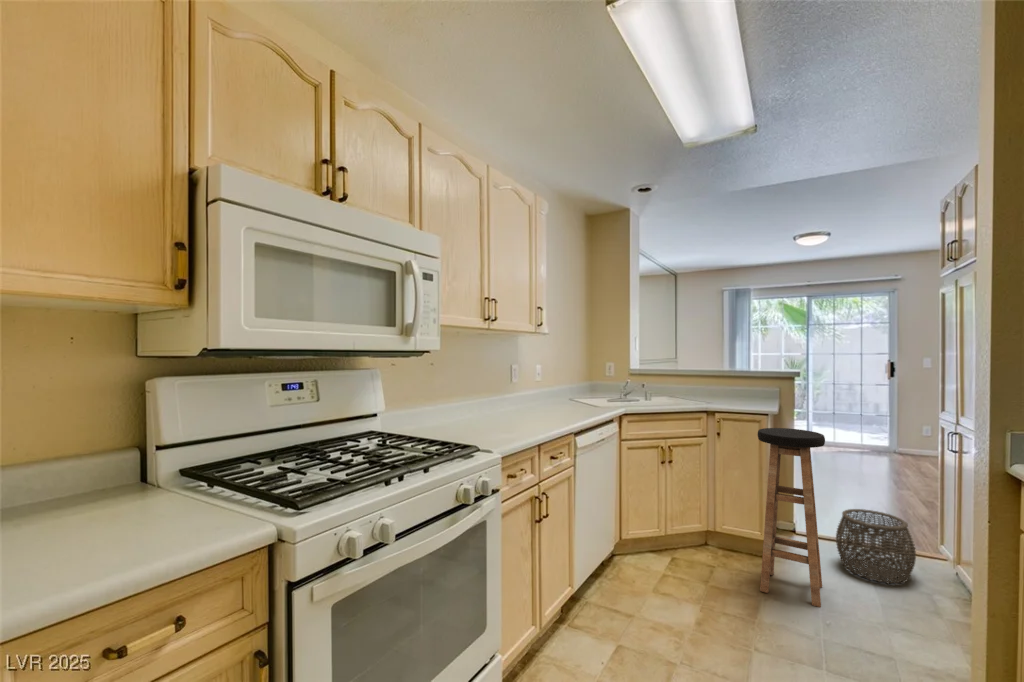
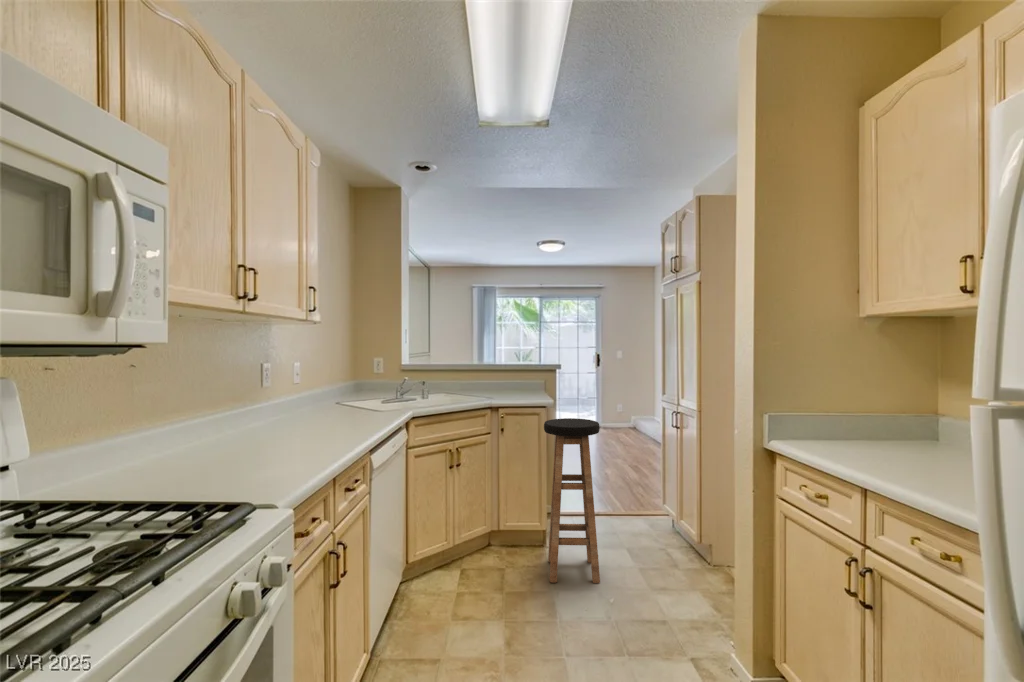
woven basket: present [836,509,916,584] -> none [595,482,652,545]

